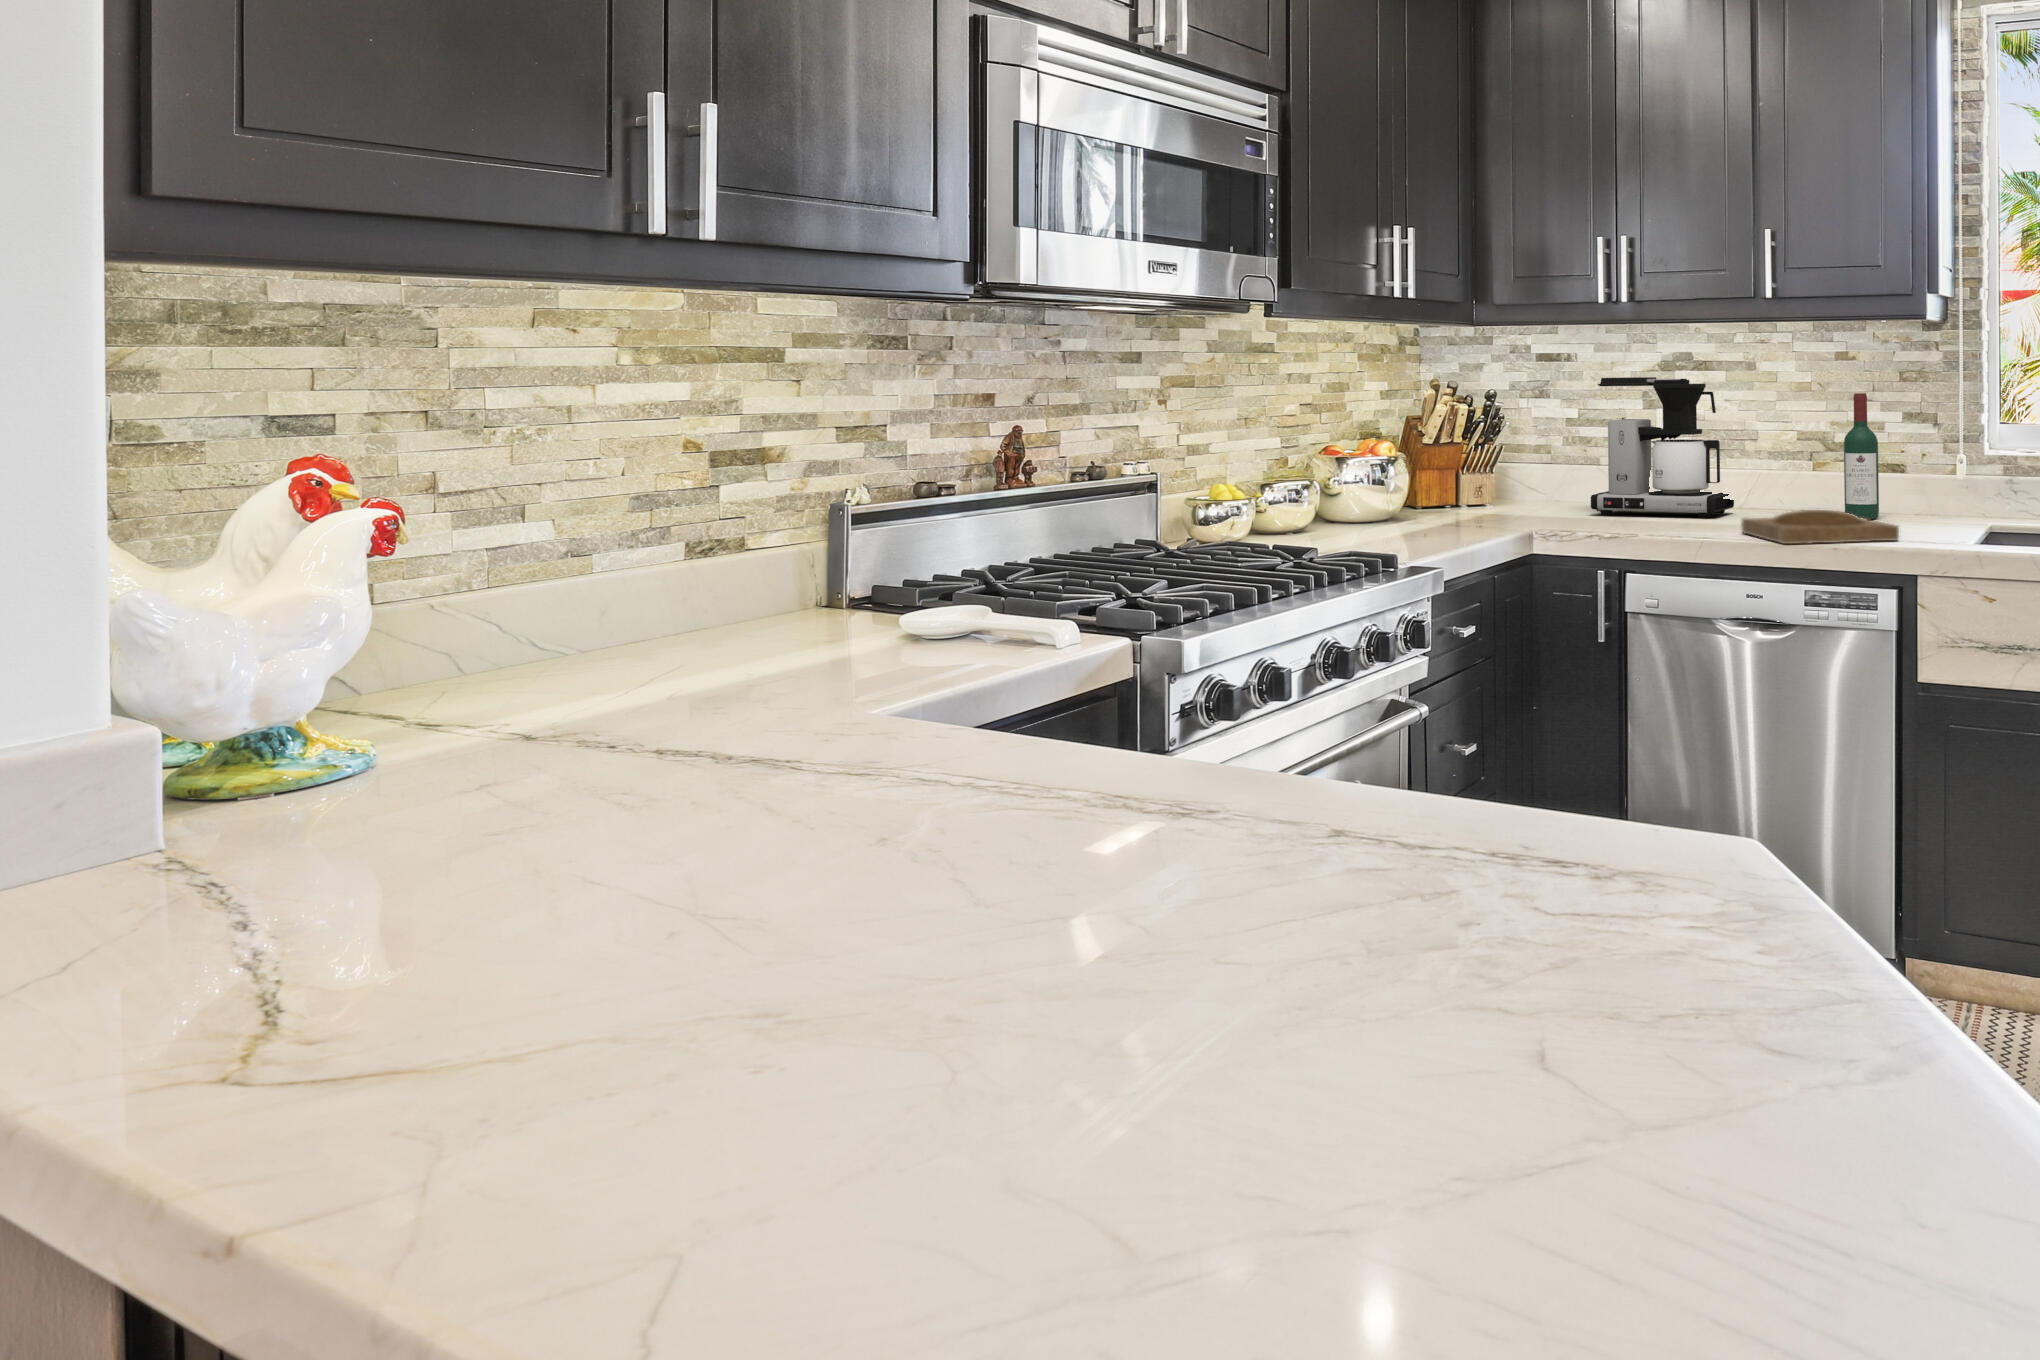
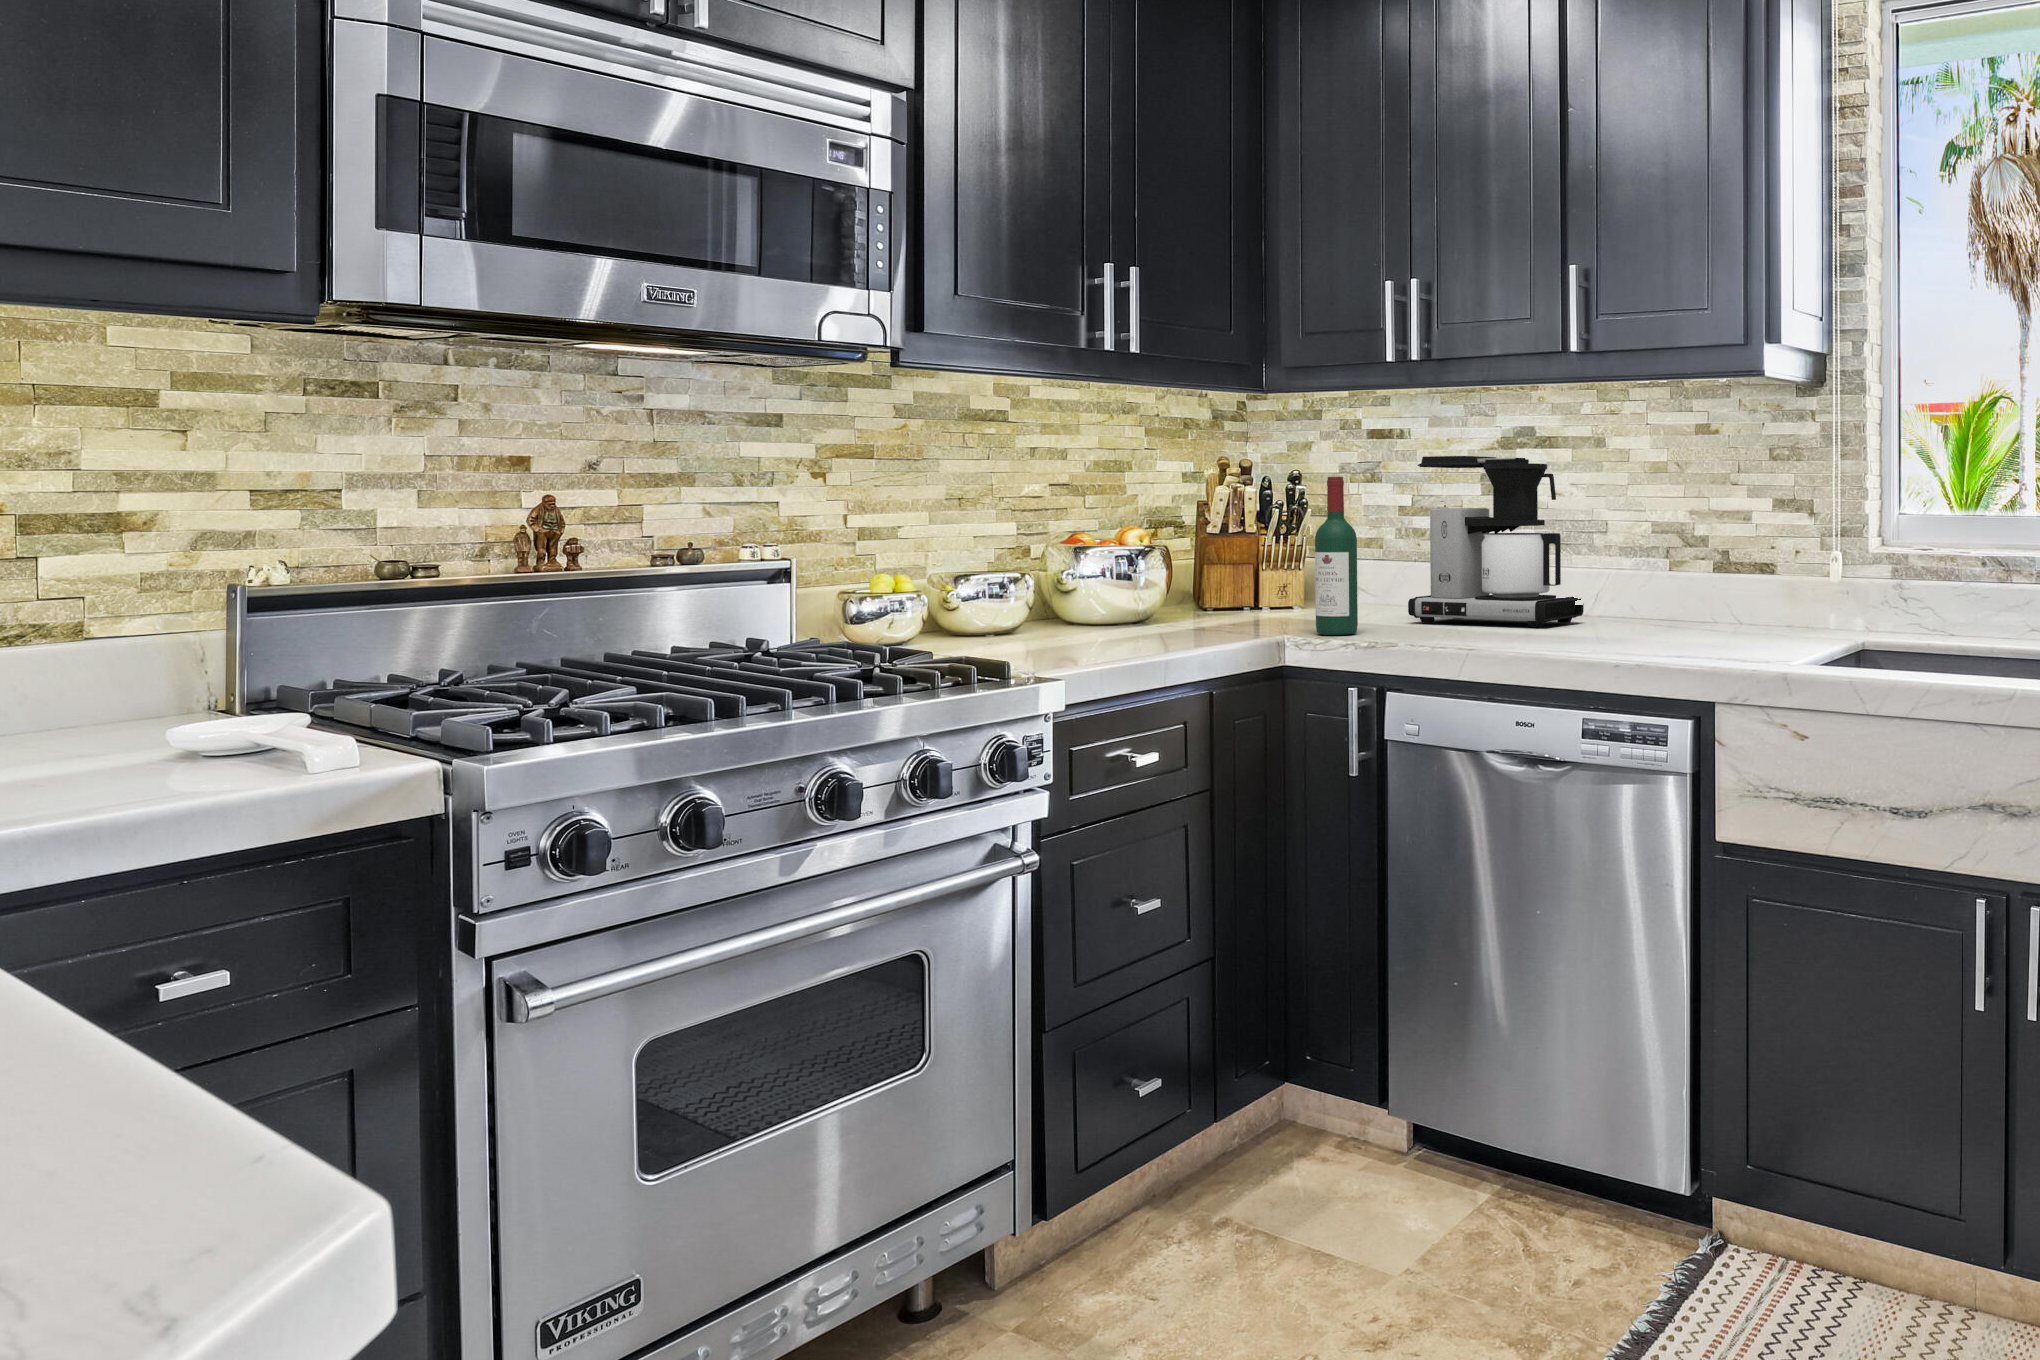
wine bottle: present [1844,393,1879,519] -> present [1315,477,1358,635]
tray: present [1742,510,1899,544] -> none [1534,617,1705,658]

